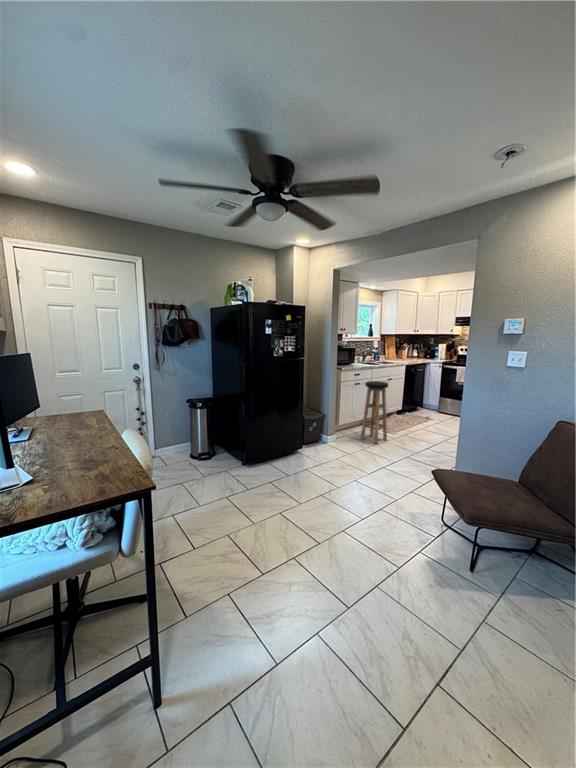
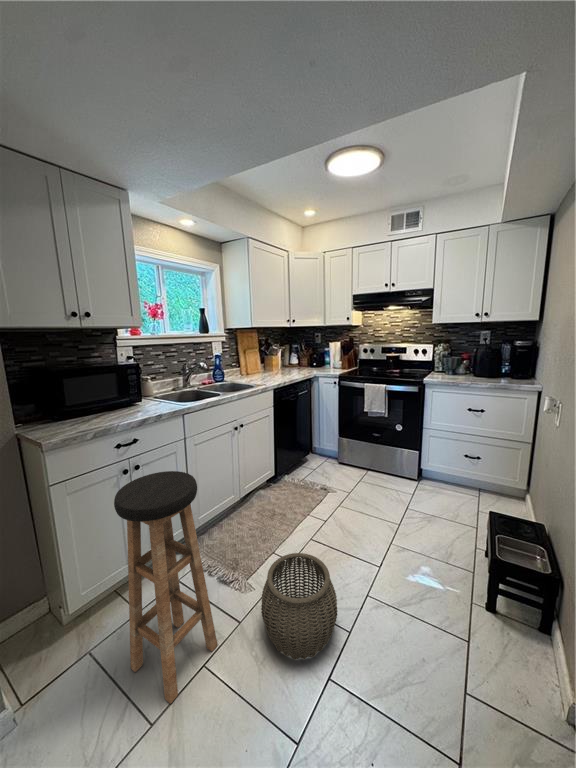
woven basket: none [403,418,431,445] -> present [261,553,338,660]

